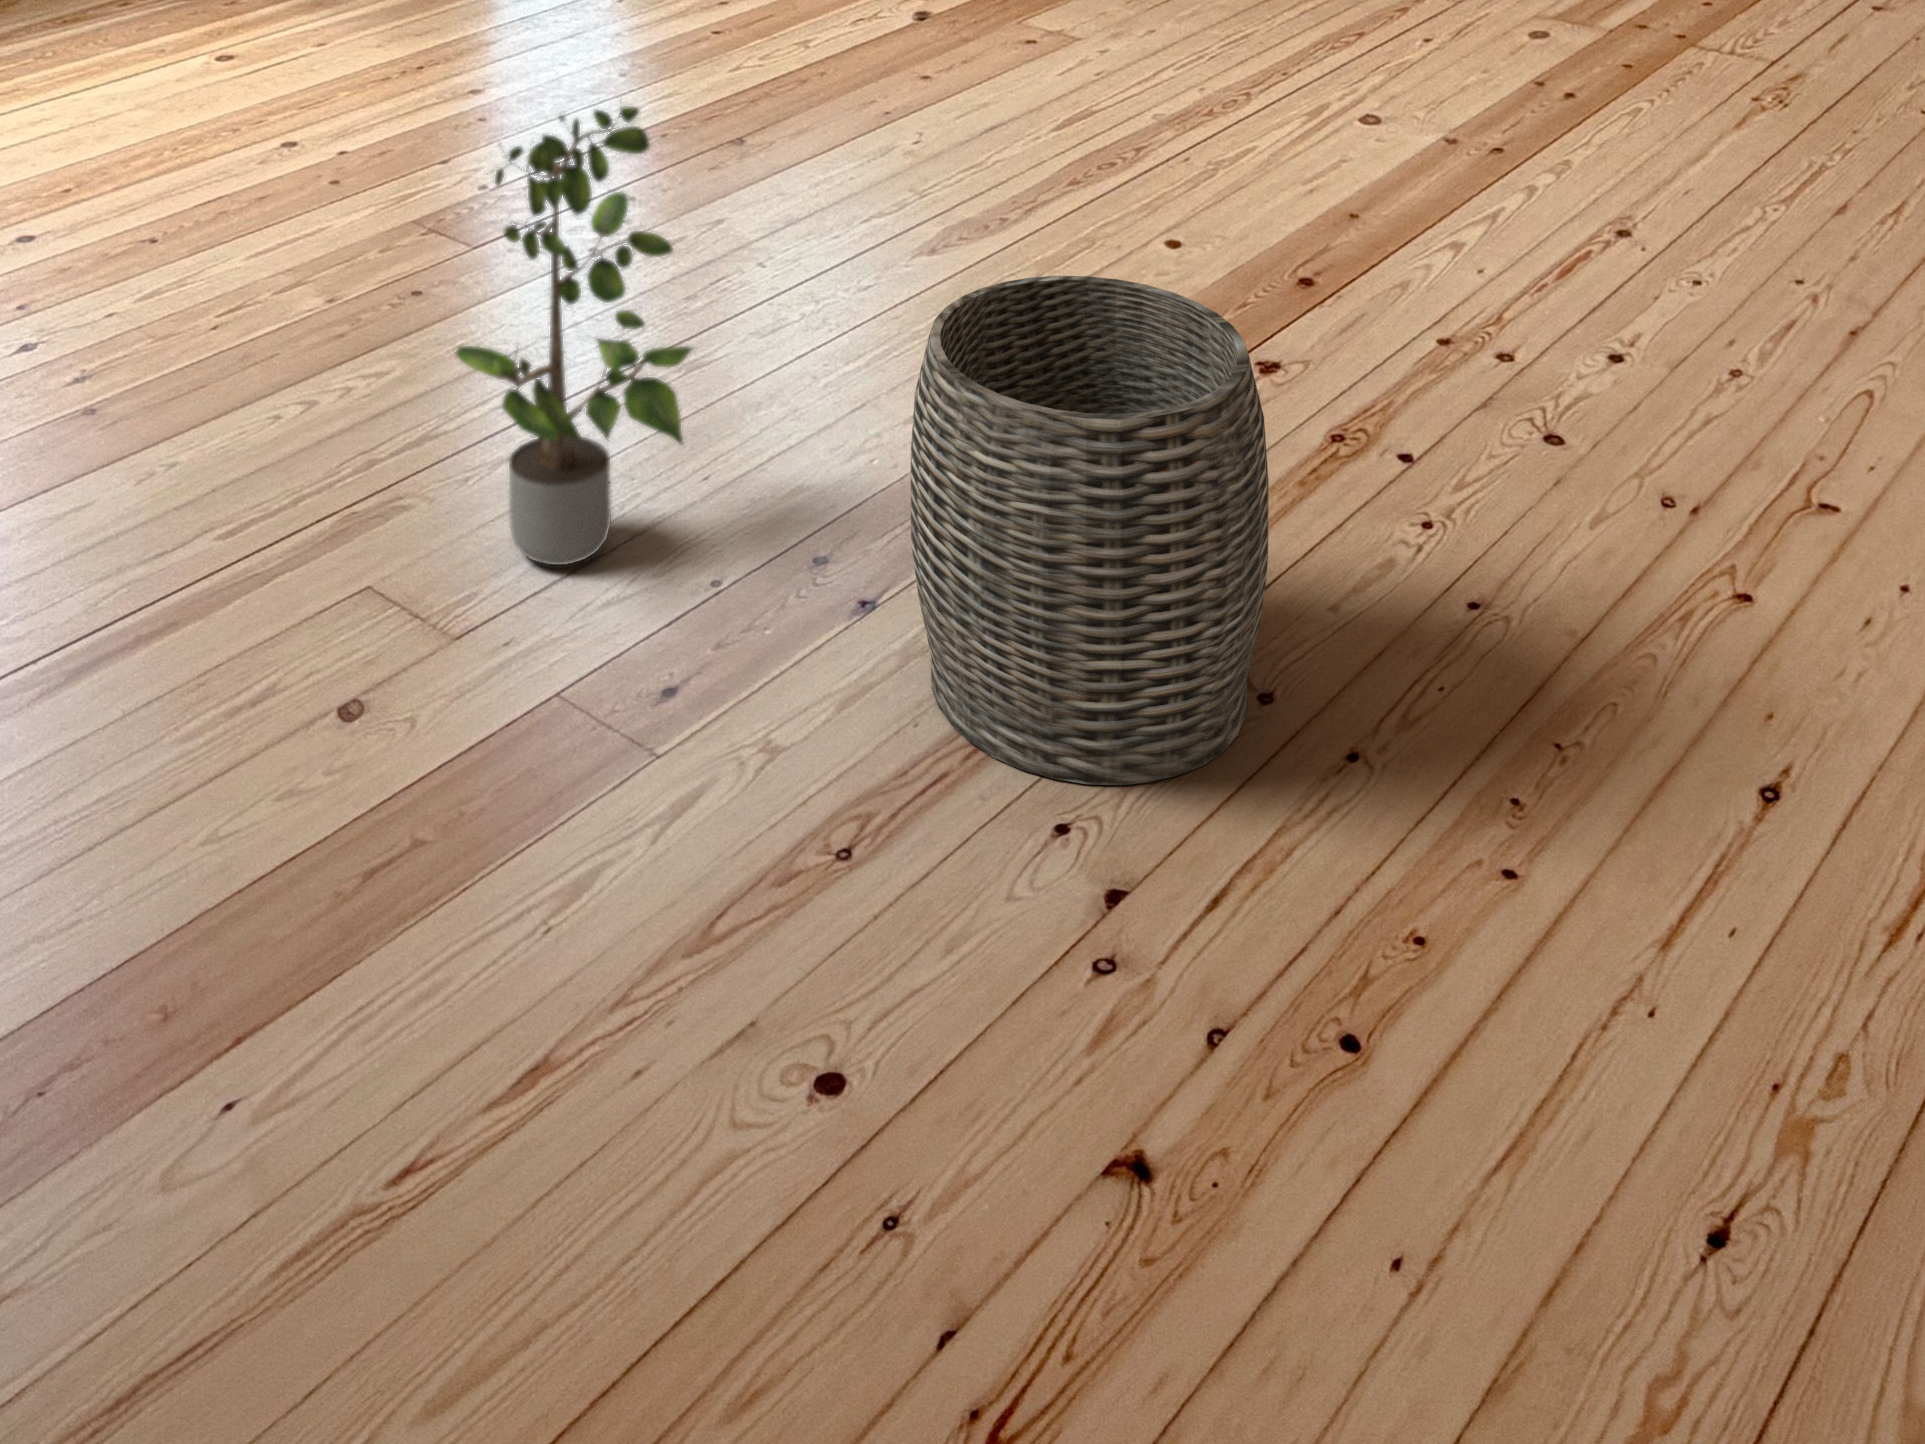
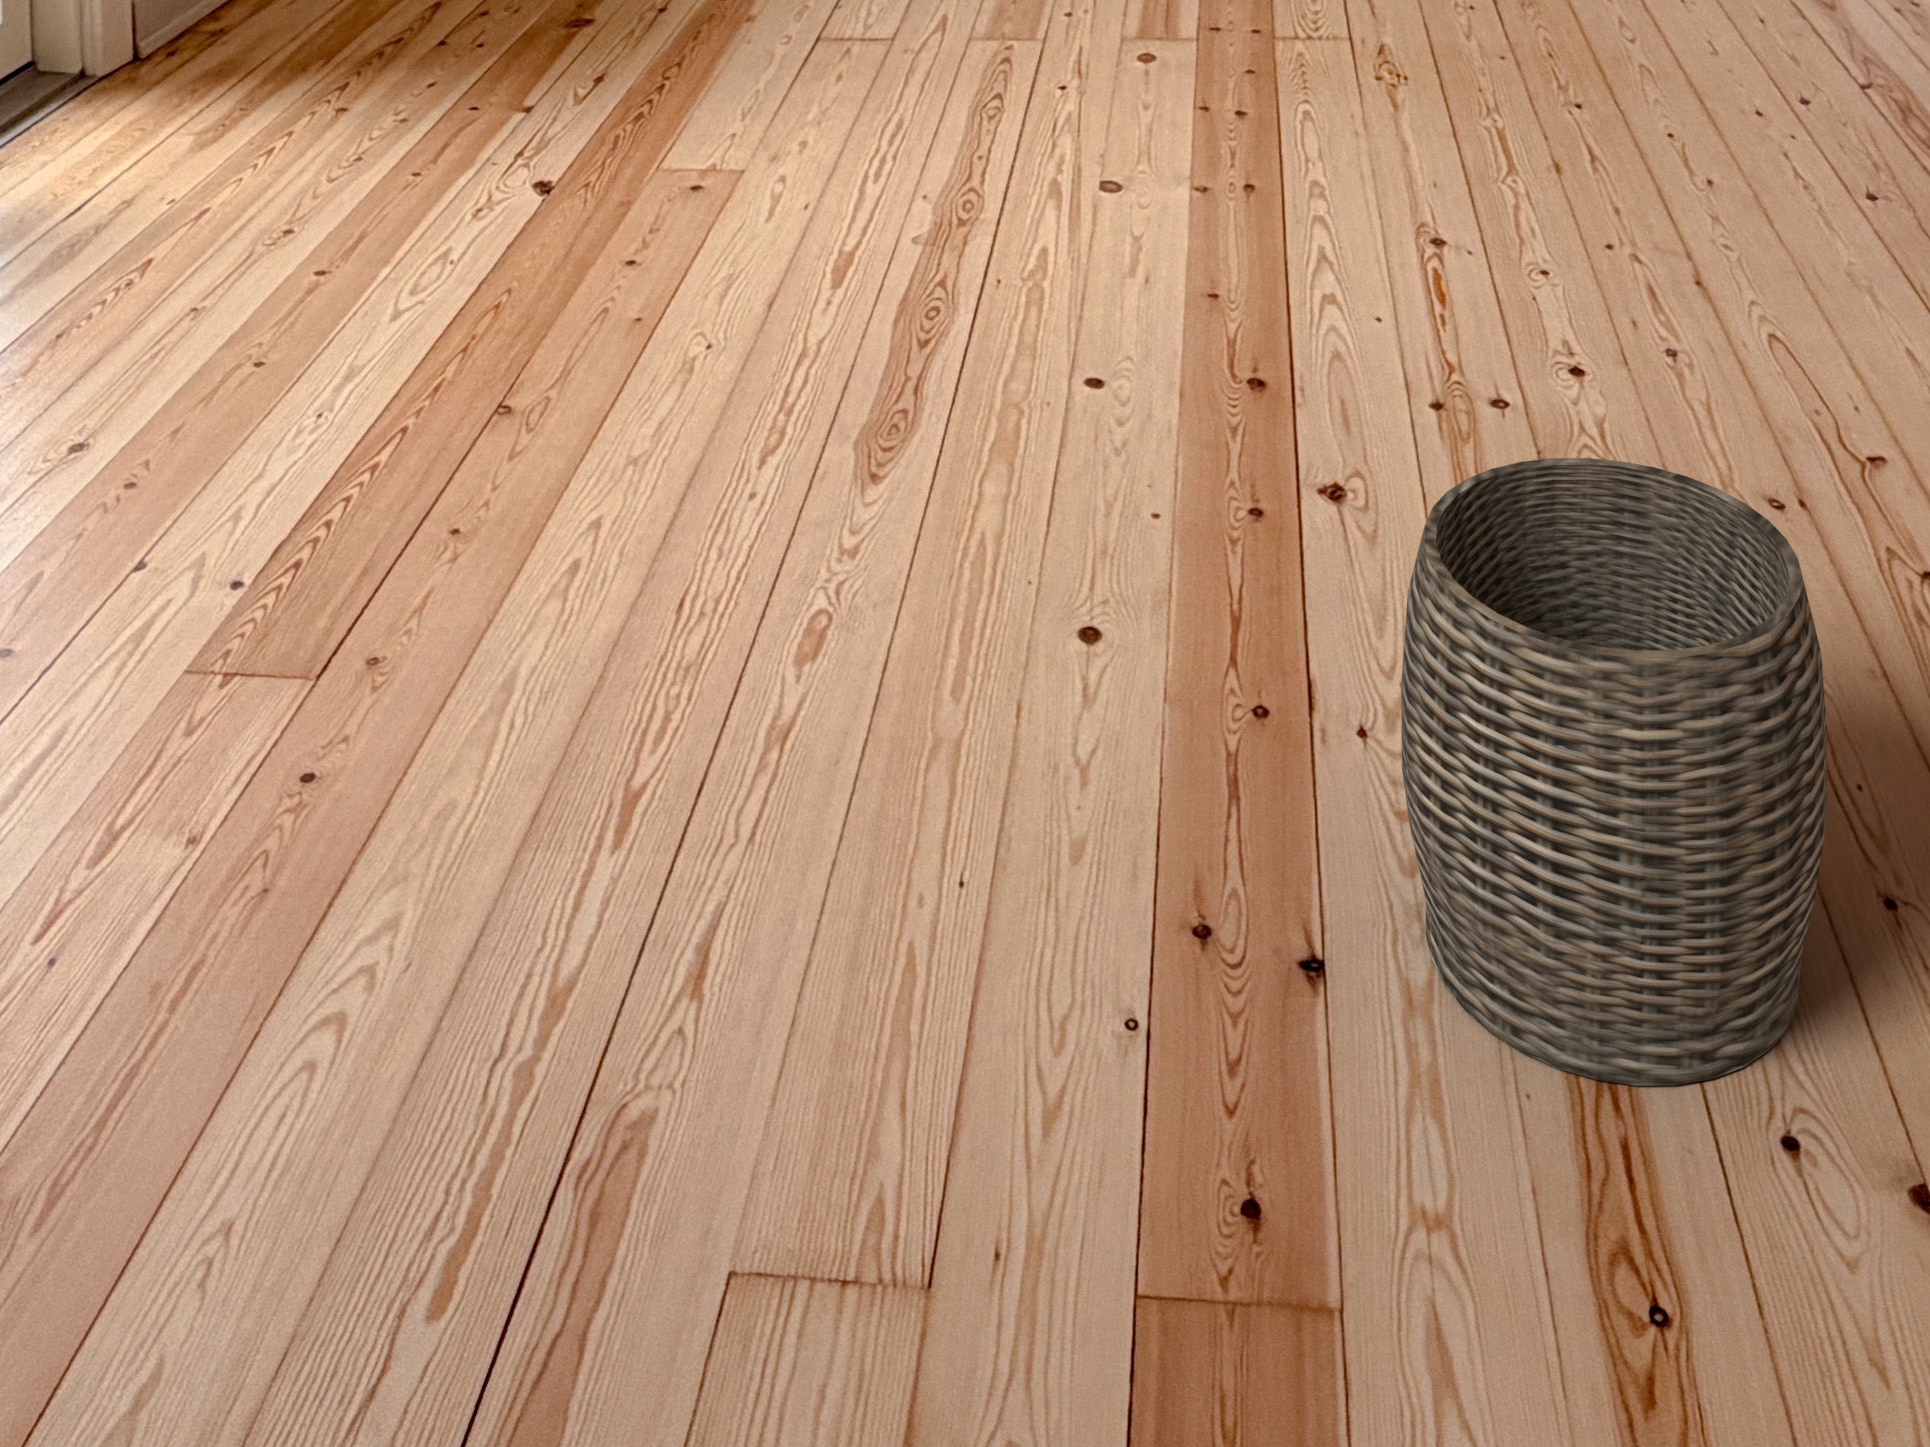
potted plant: present [456,106,694,565] -> none [792,412,1061,1099]

